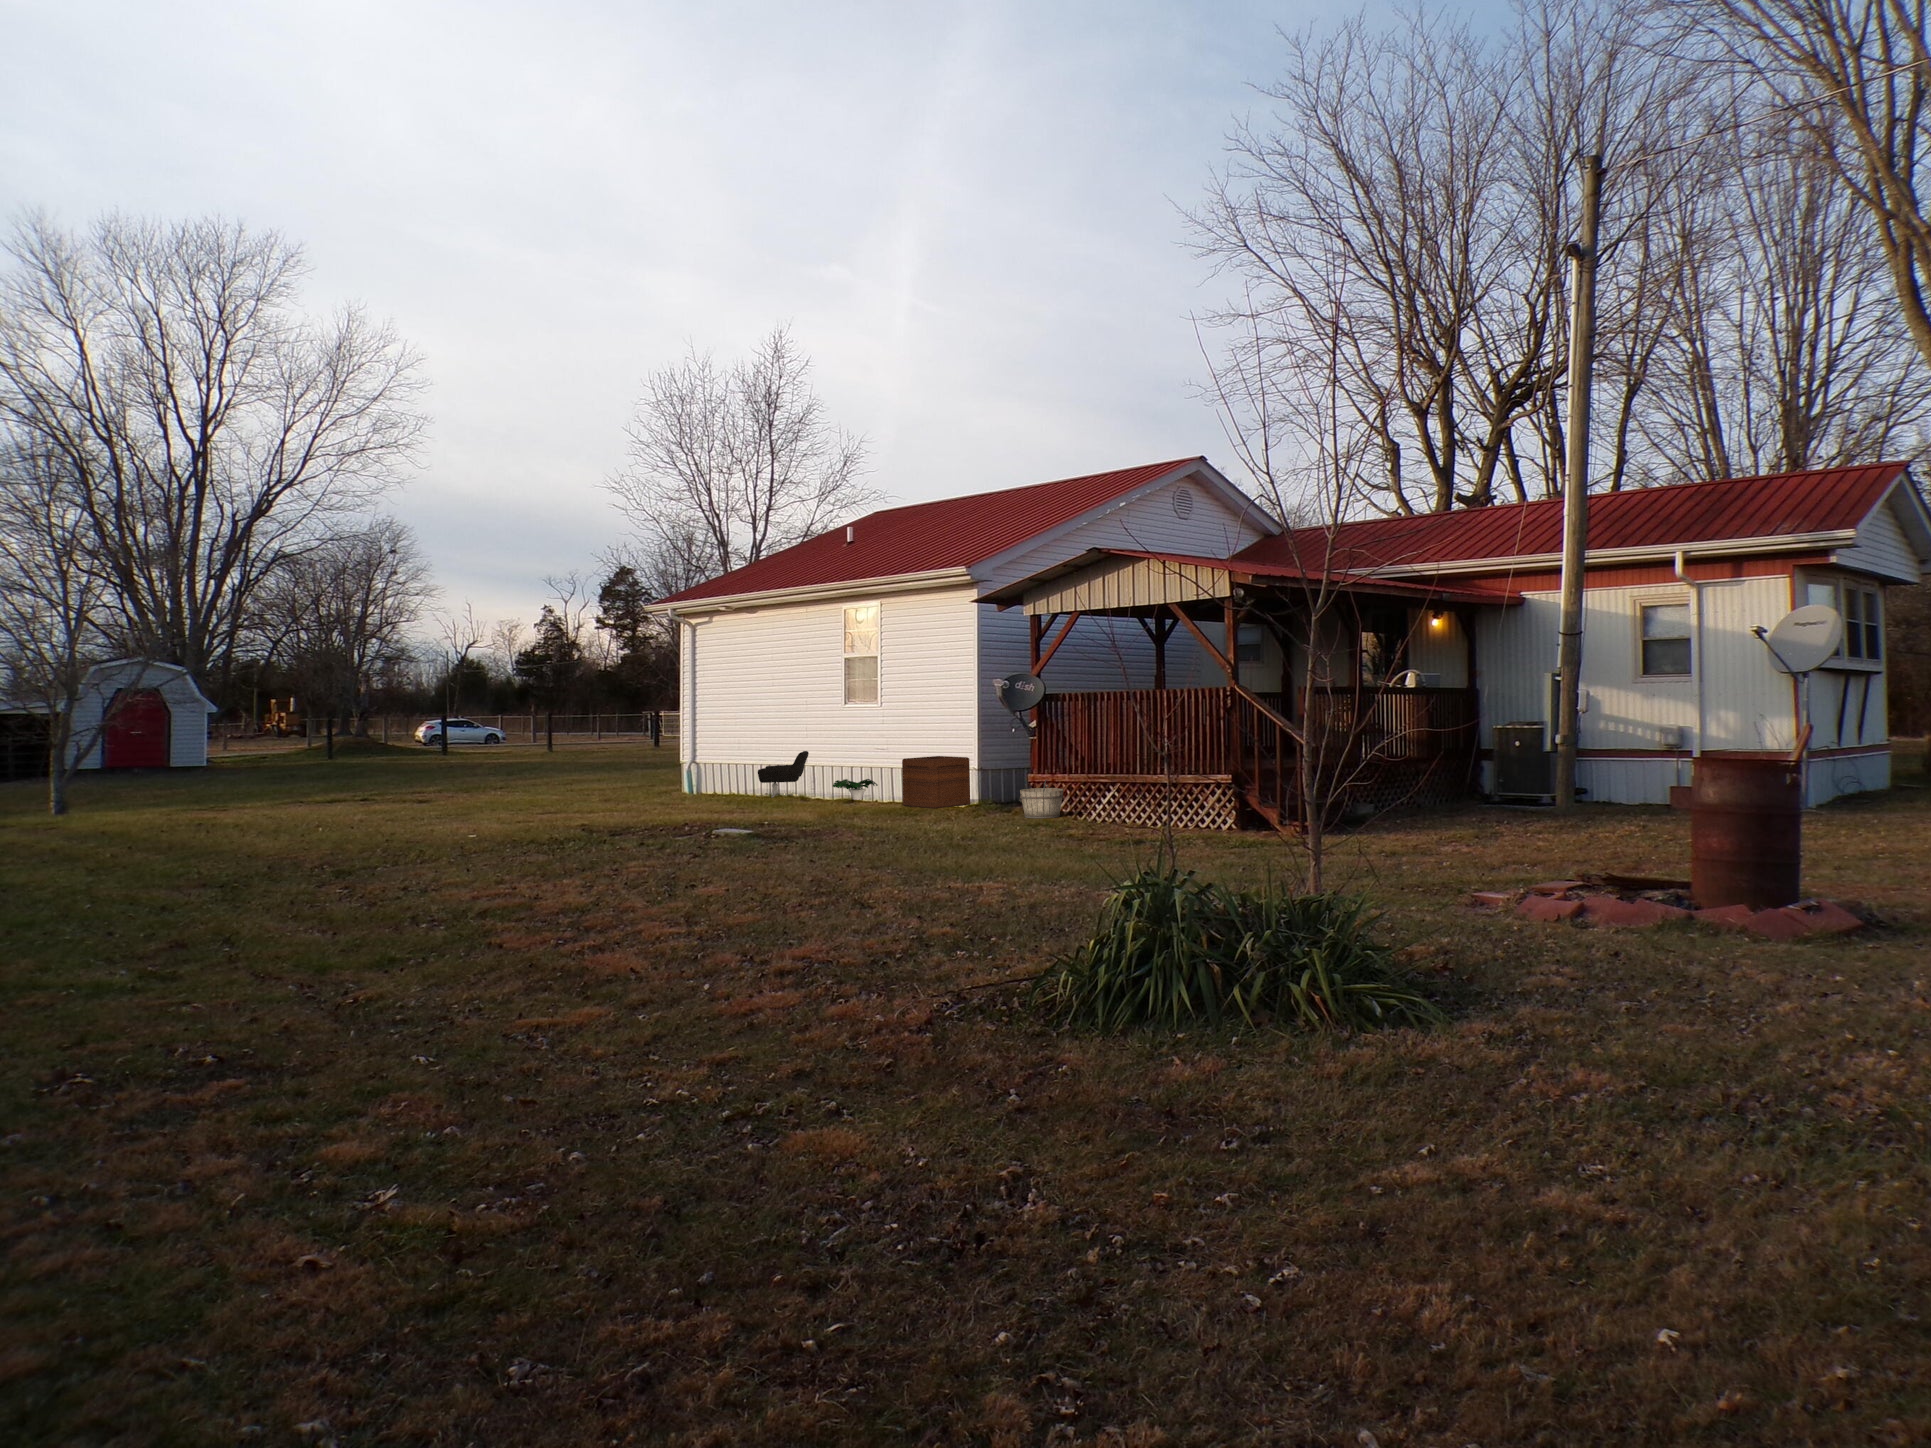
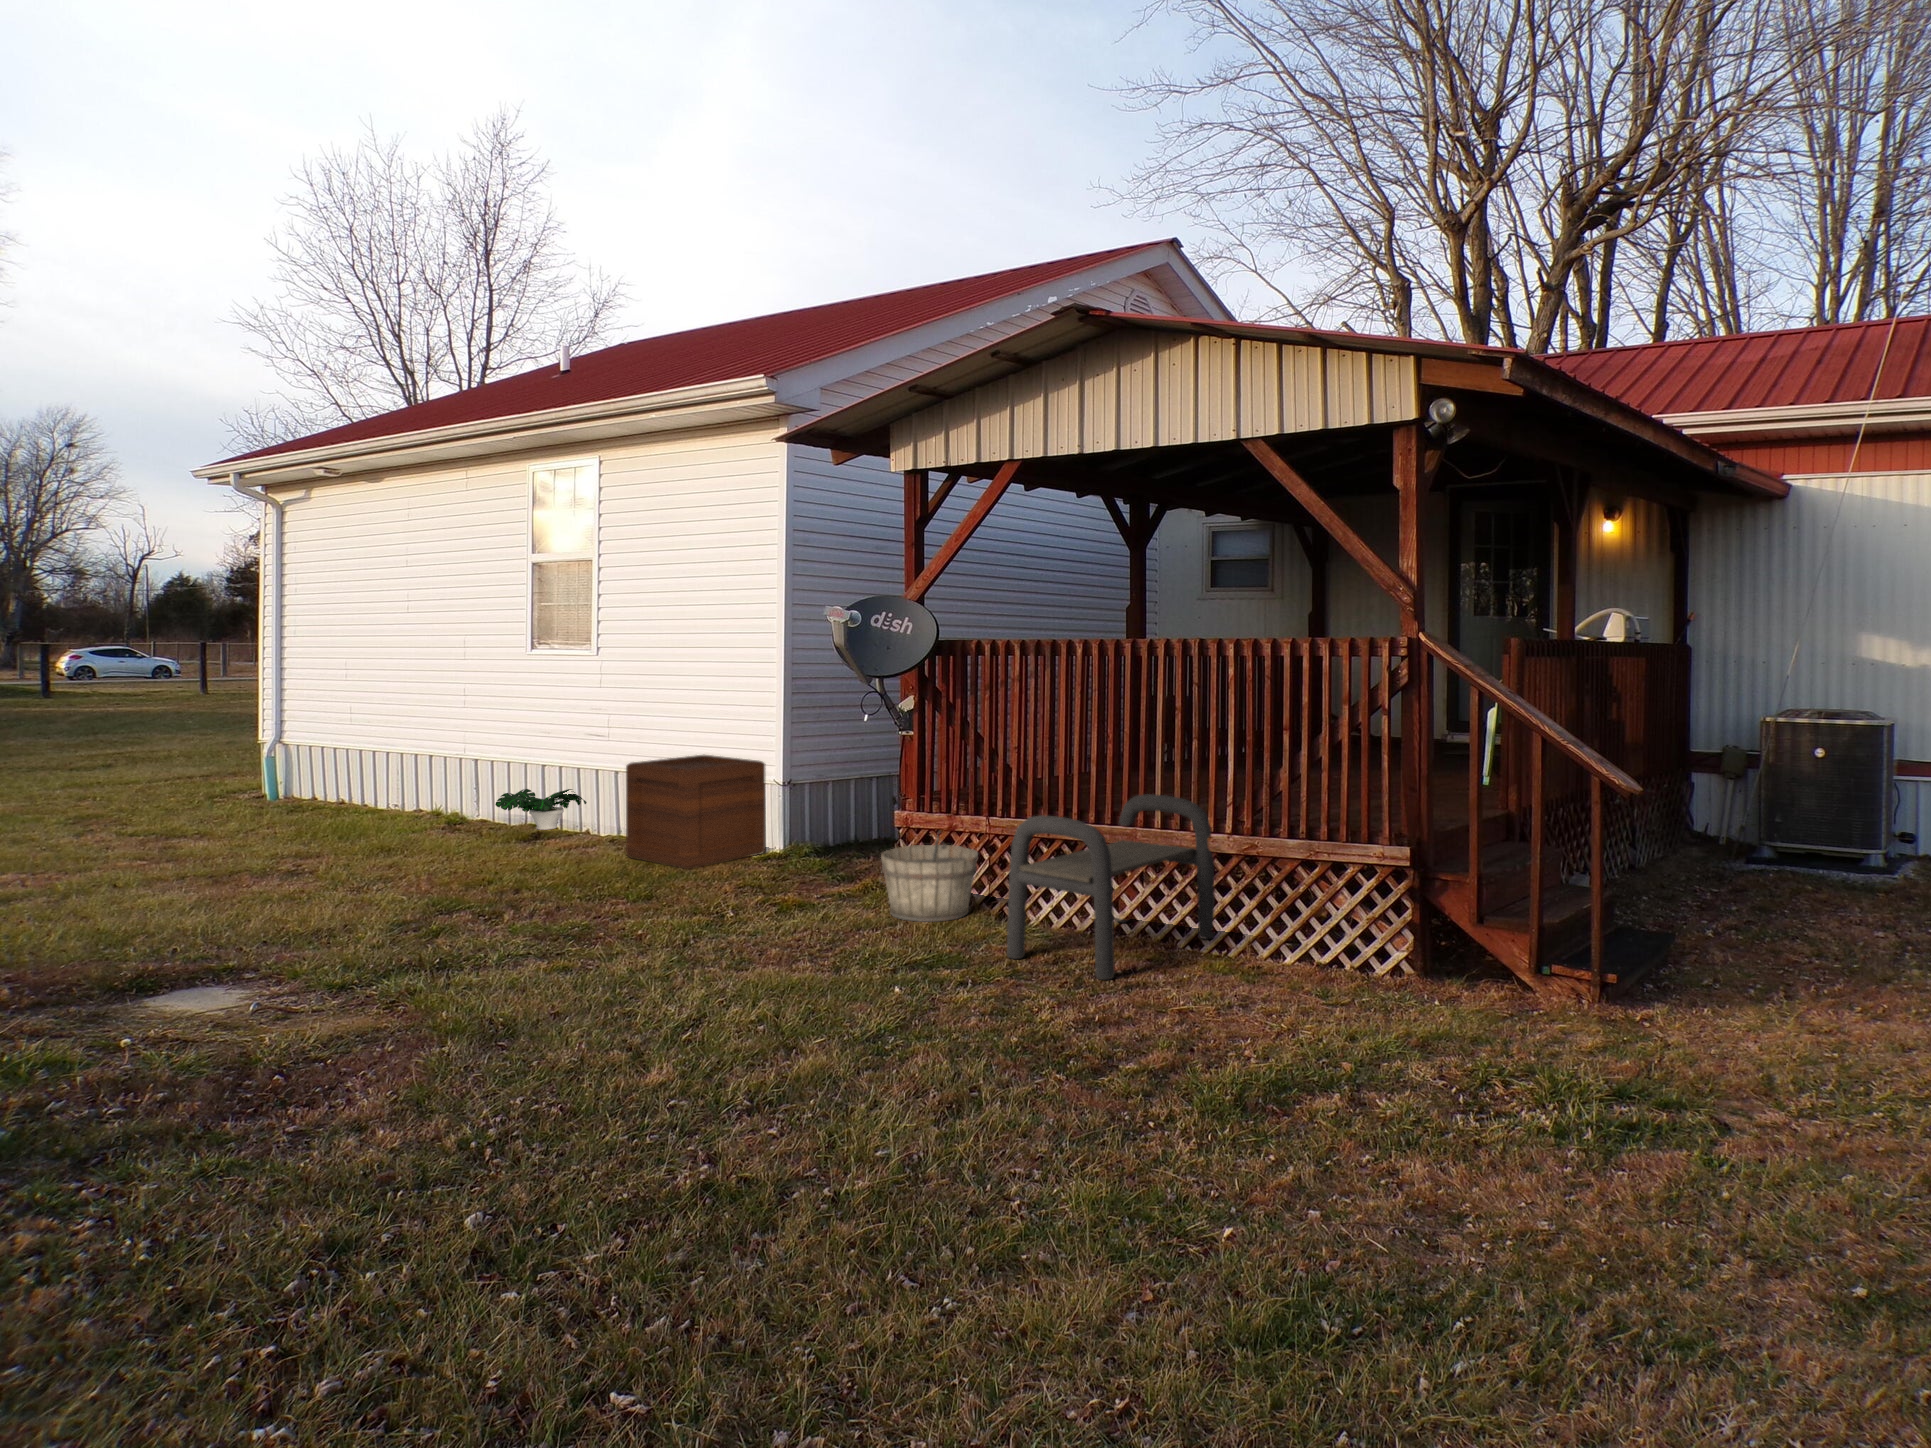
lounge chair: present [758,751,809,797] -> none [351,730,467,818]
bench: none [1067,760,1161,828] -> present [1007,794,1215,980]

